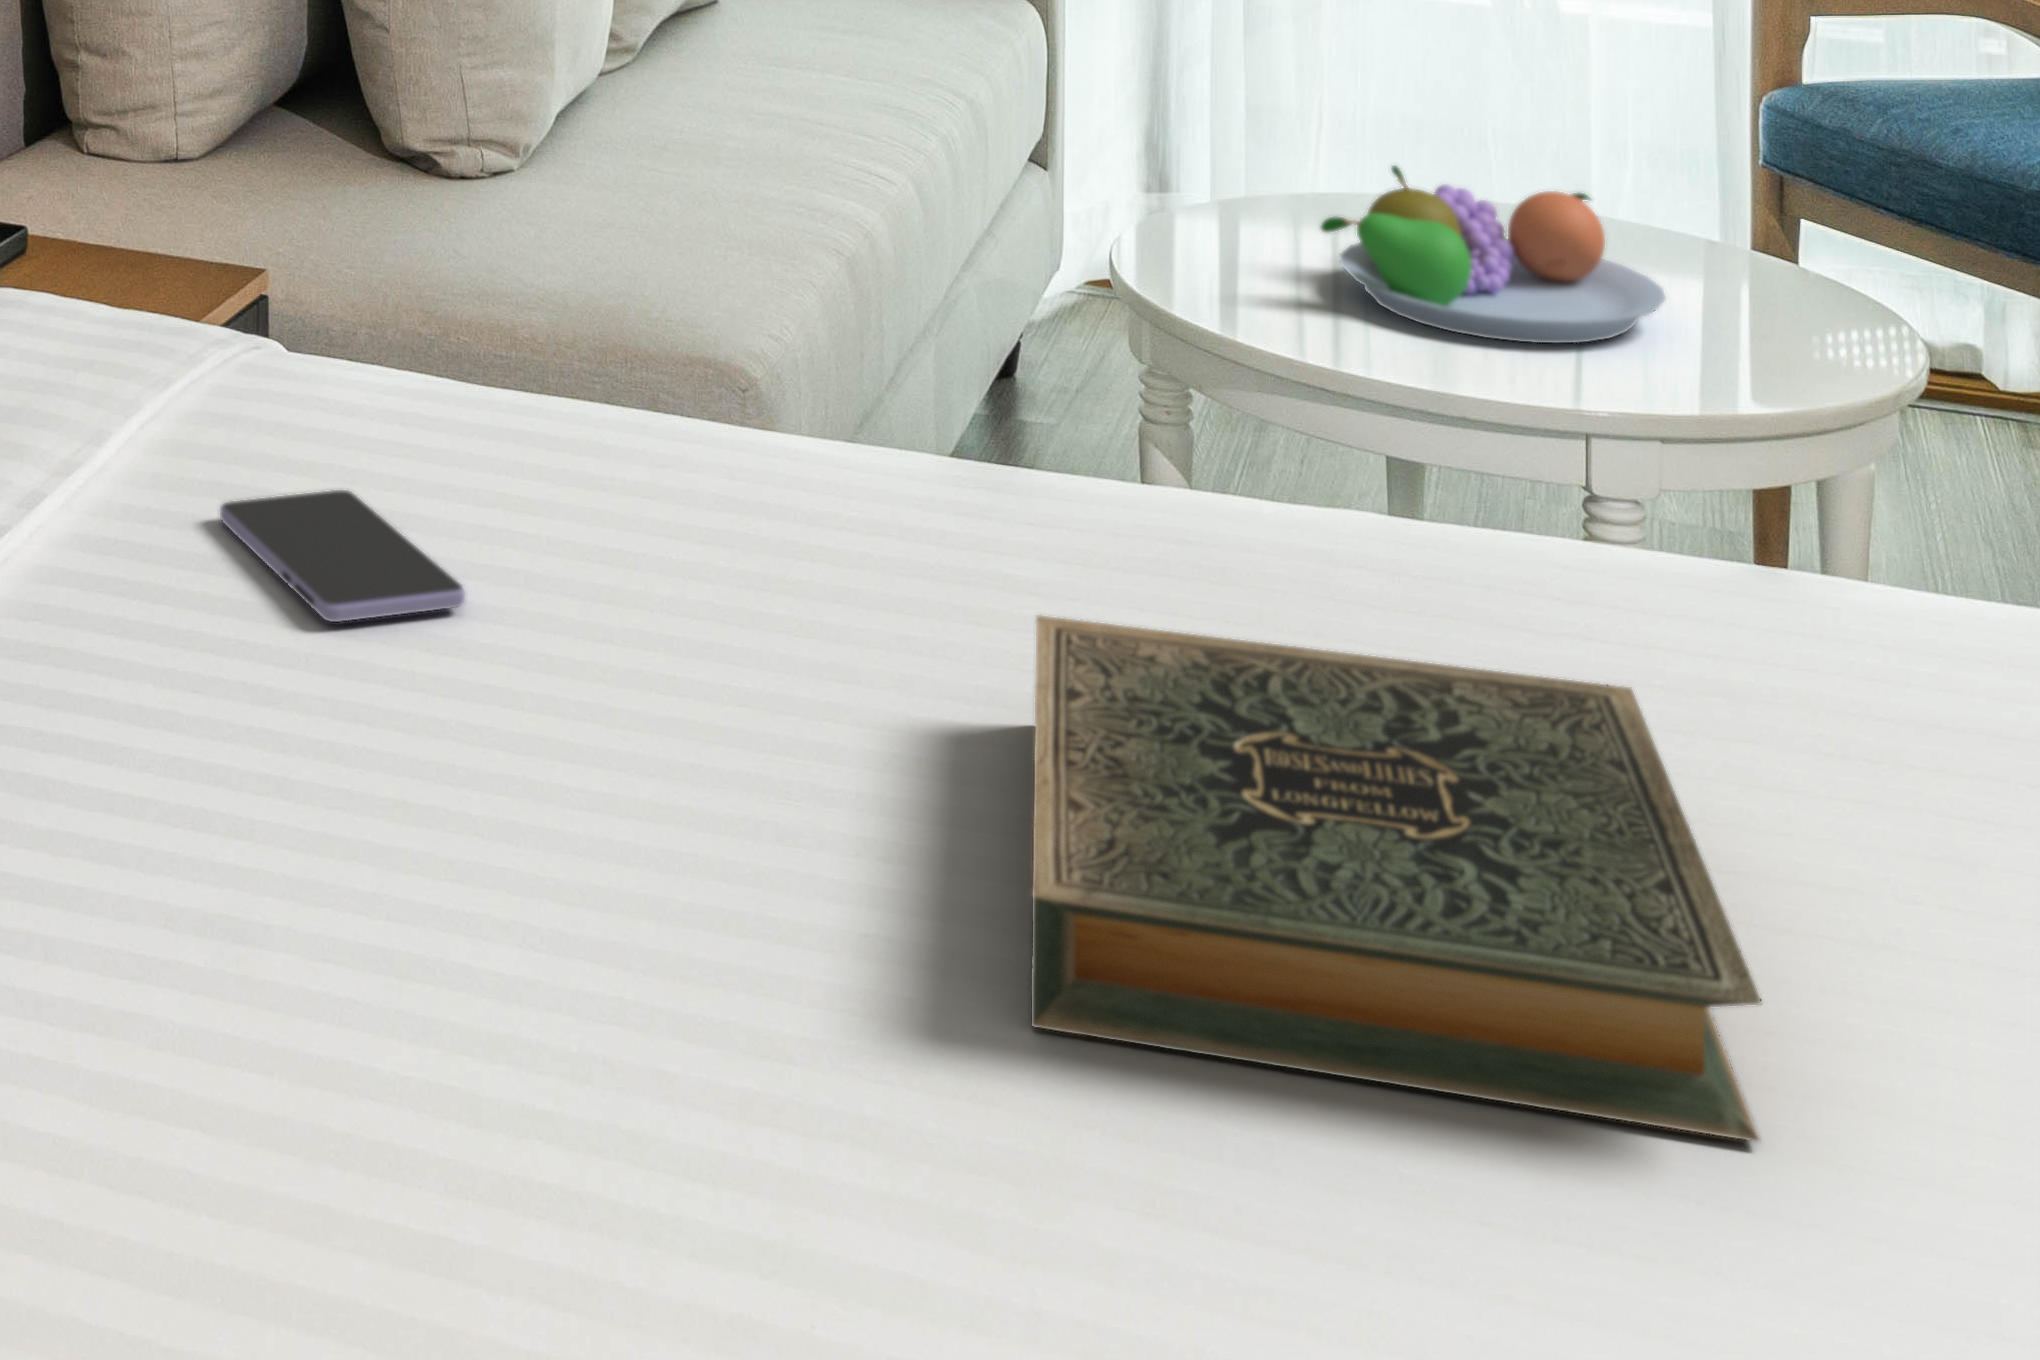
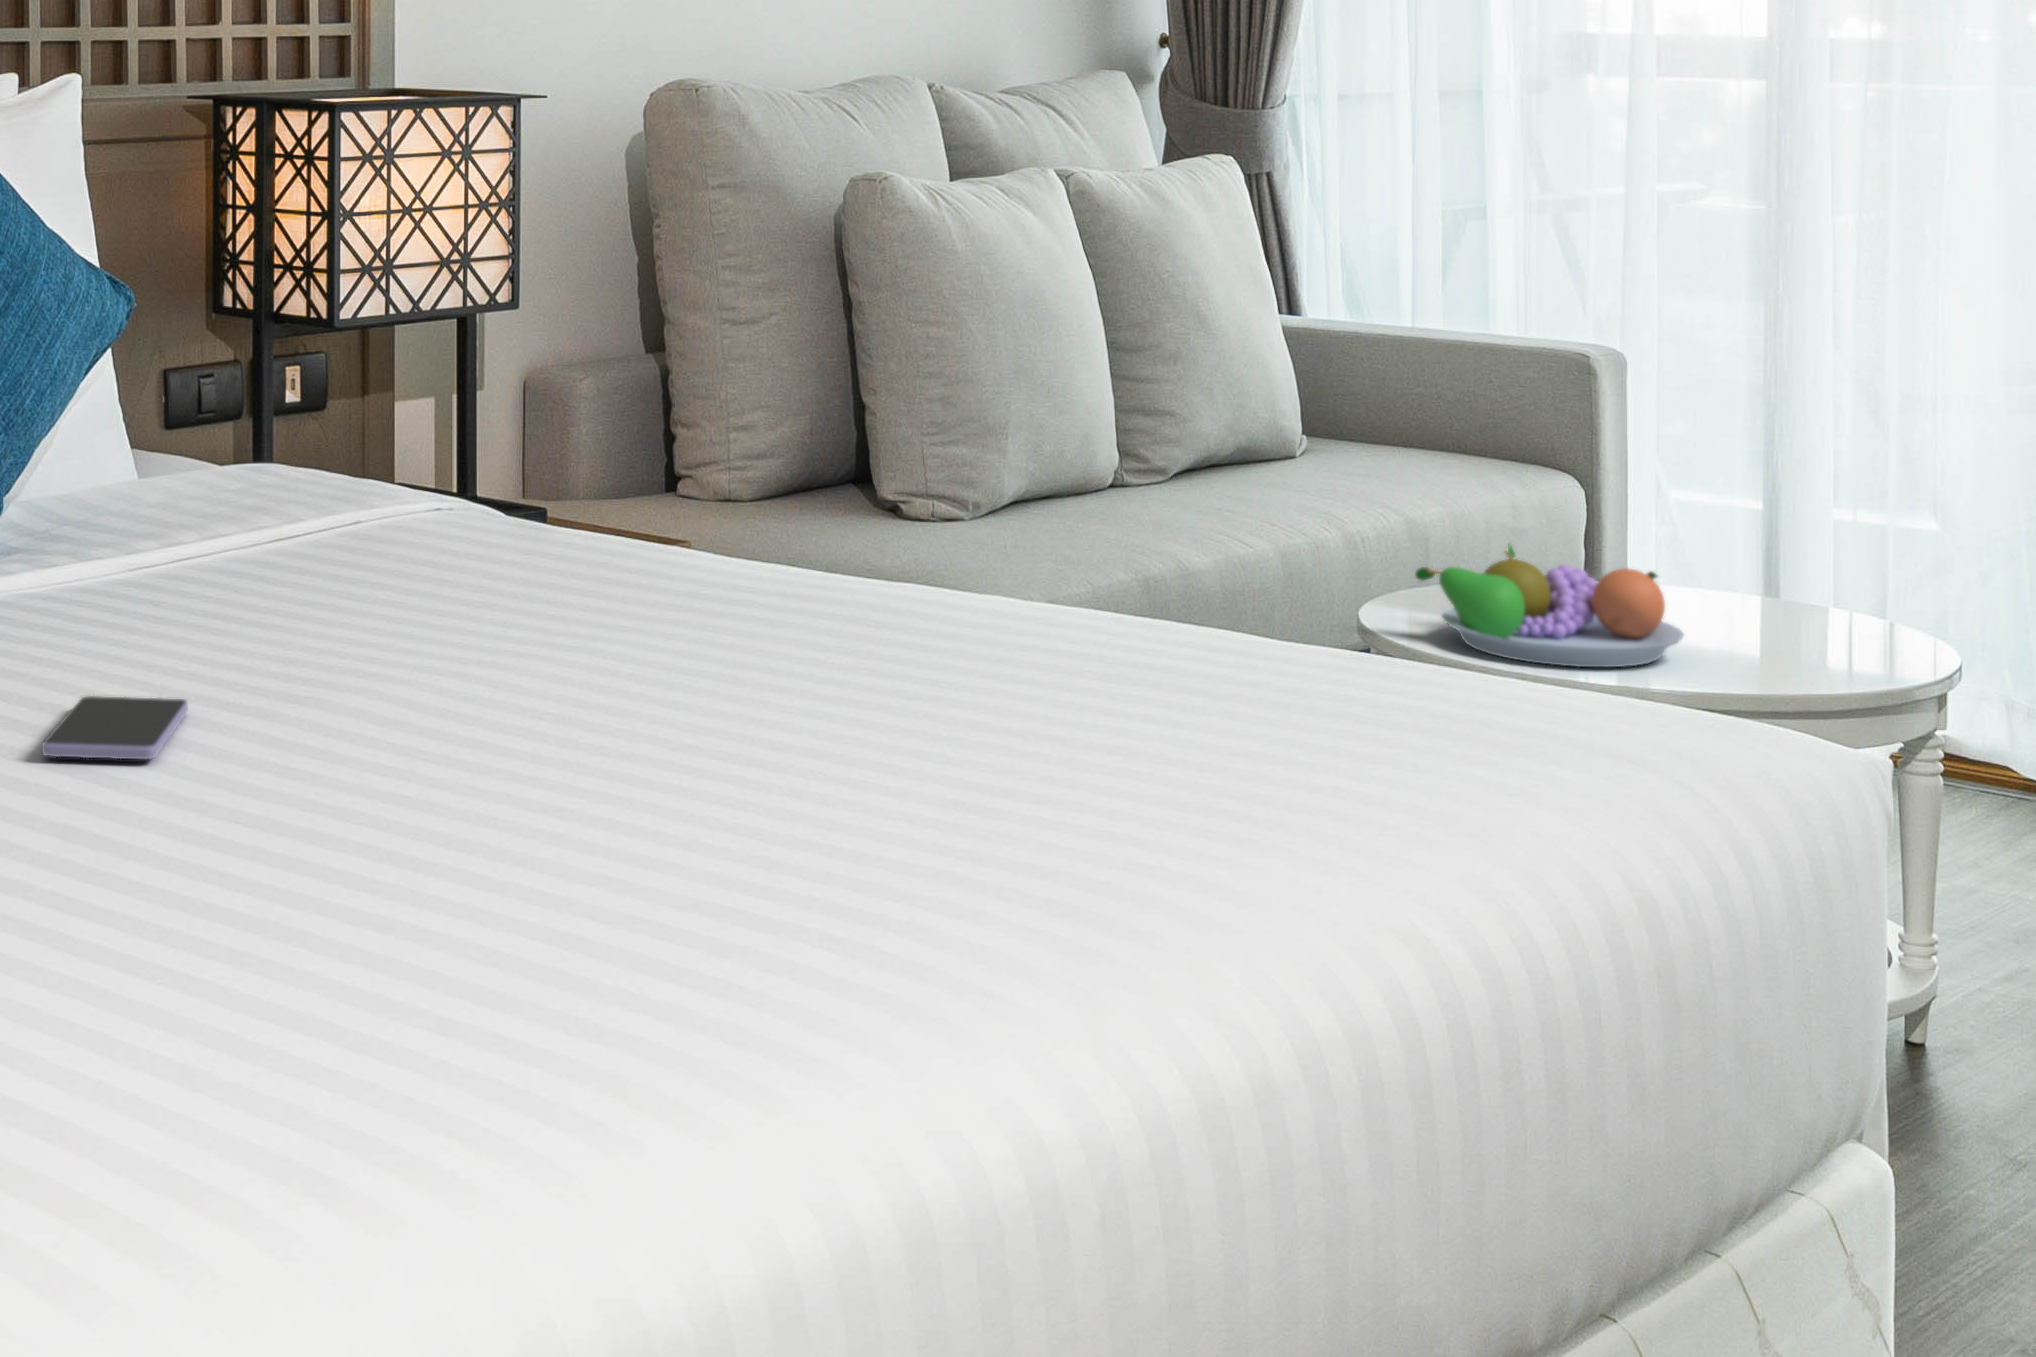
smartphone: present [220,490,465,622] -> present [42,696,188,759]
hardback book: present [1031,615,1761,1141] -> none [339,592,856,778]

